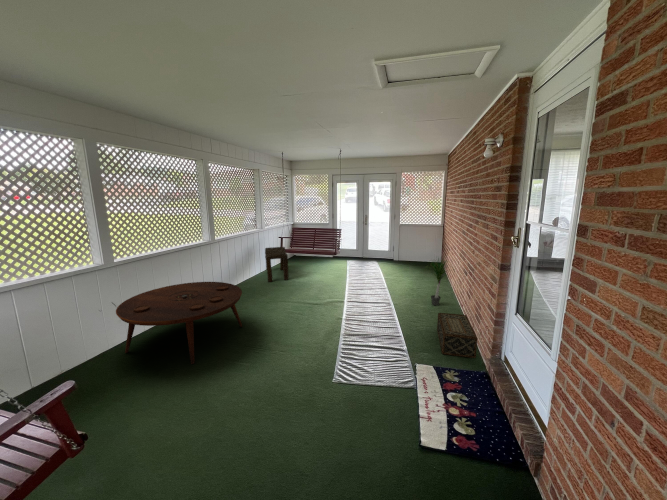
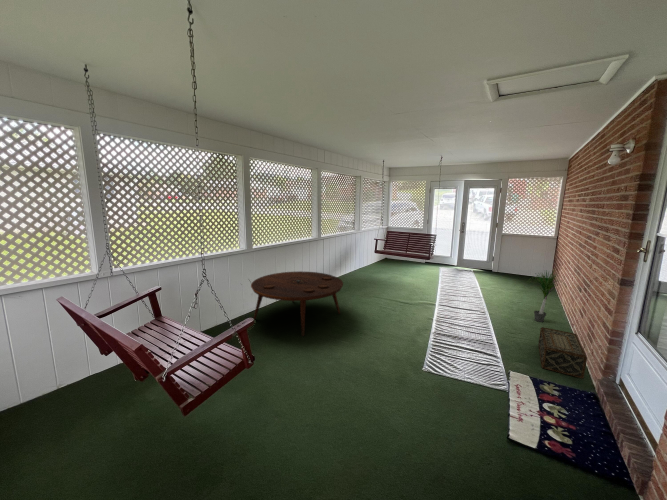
bench: present [265,247,288,282] -> none [359,248,381,280]

